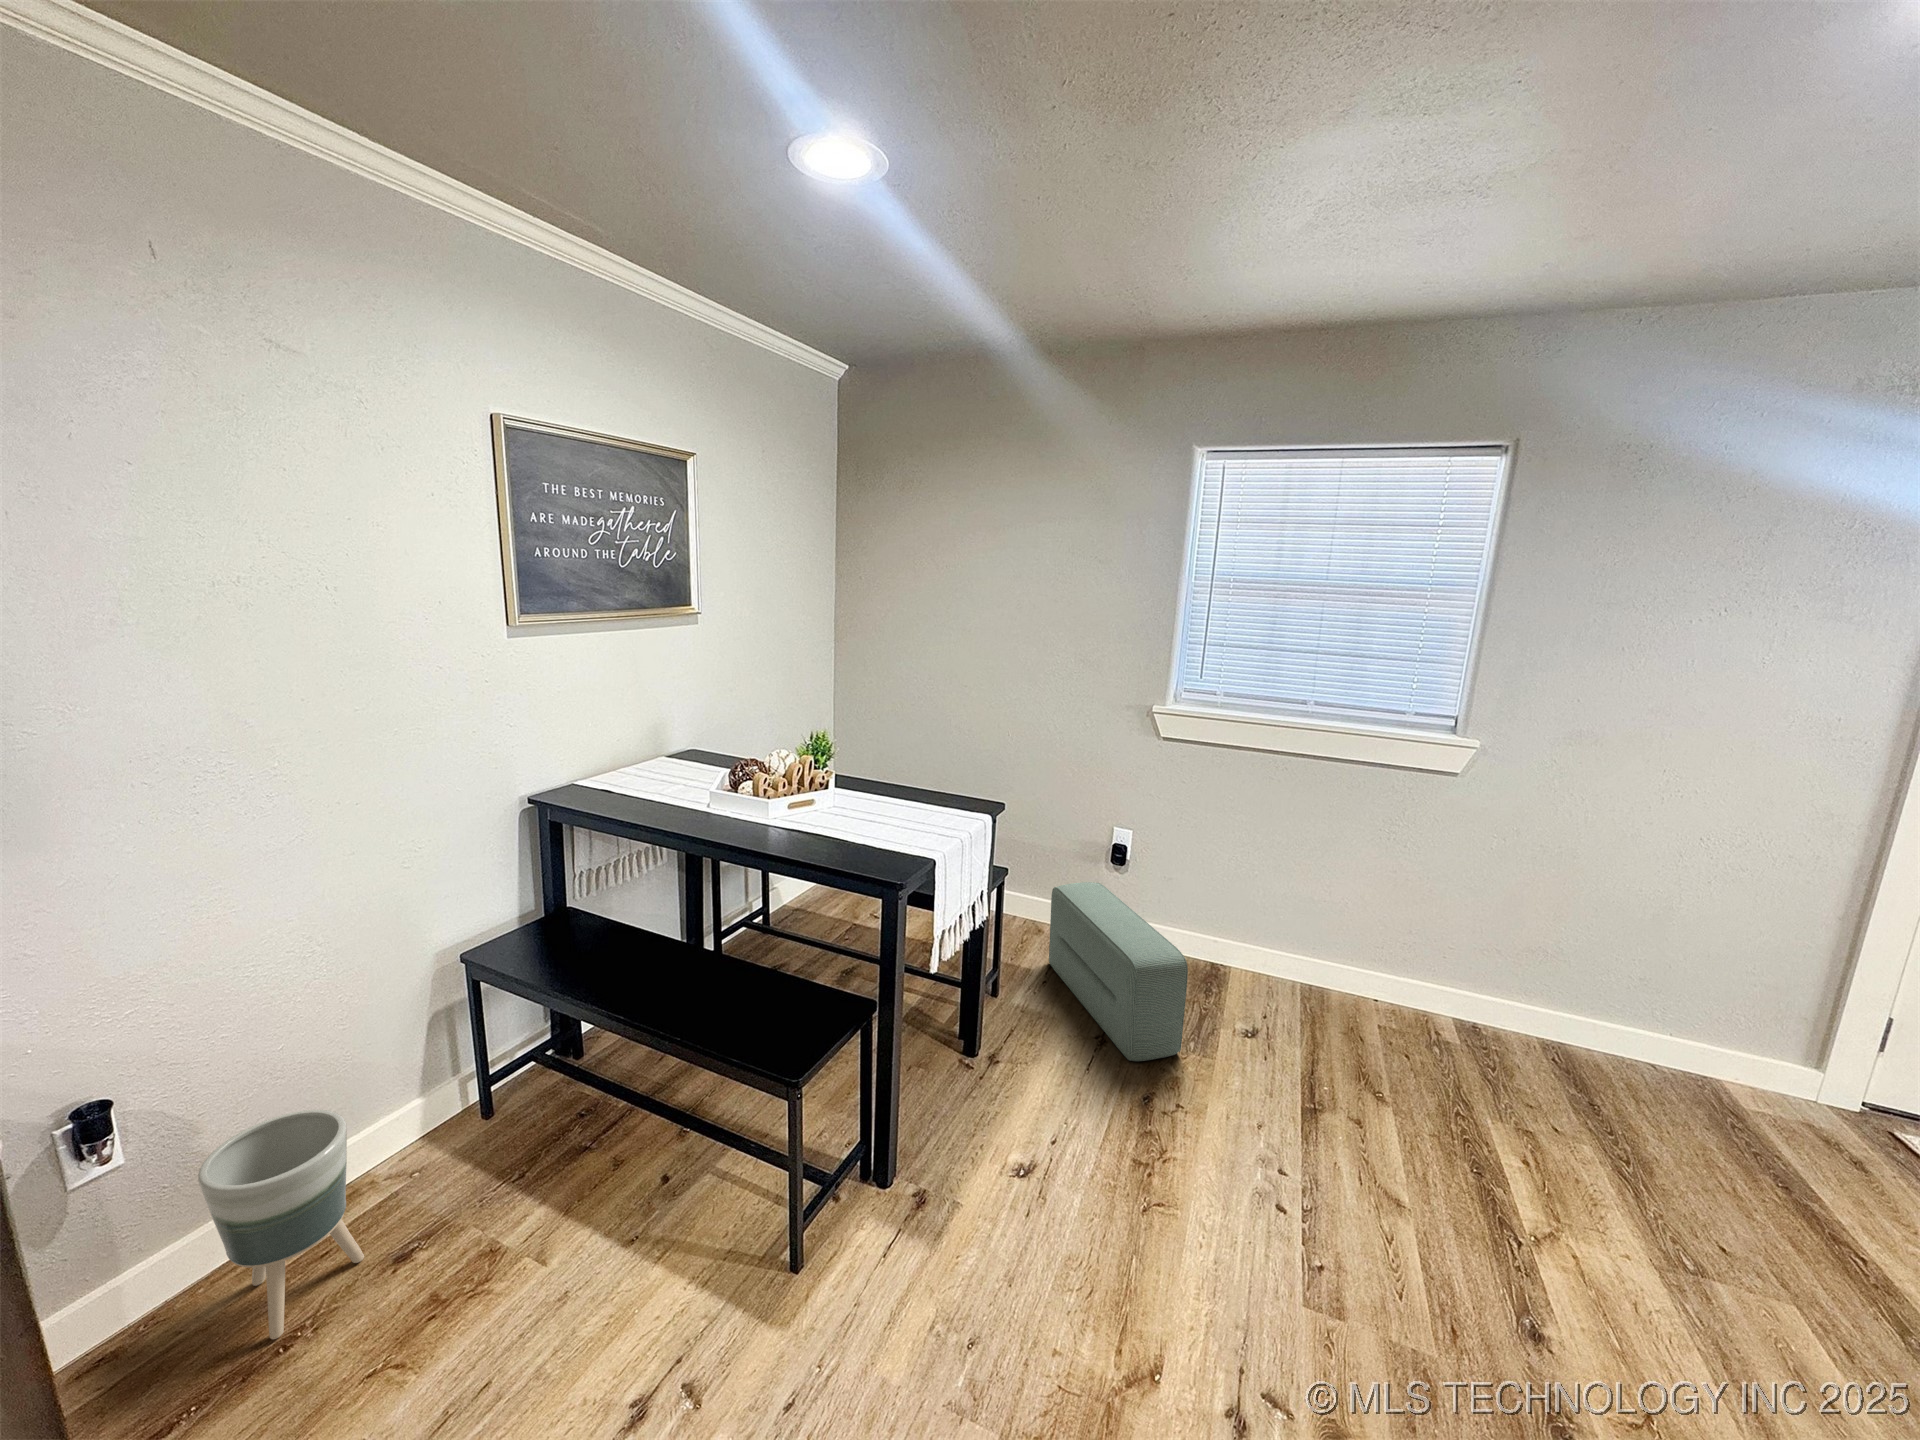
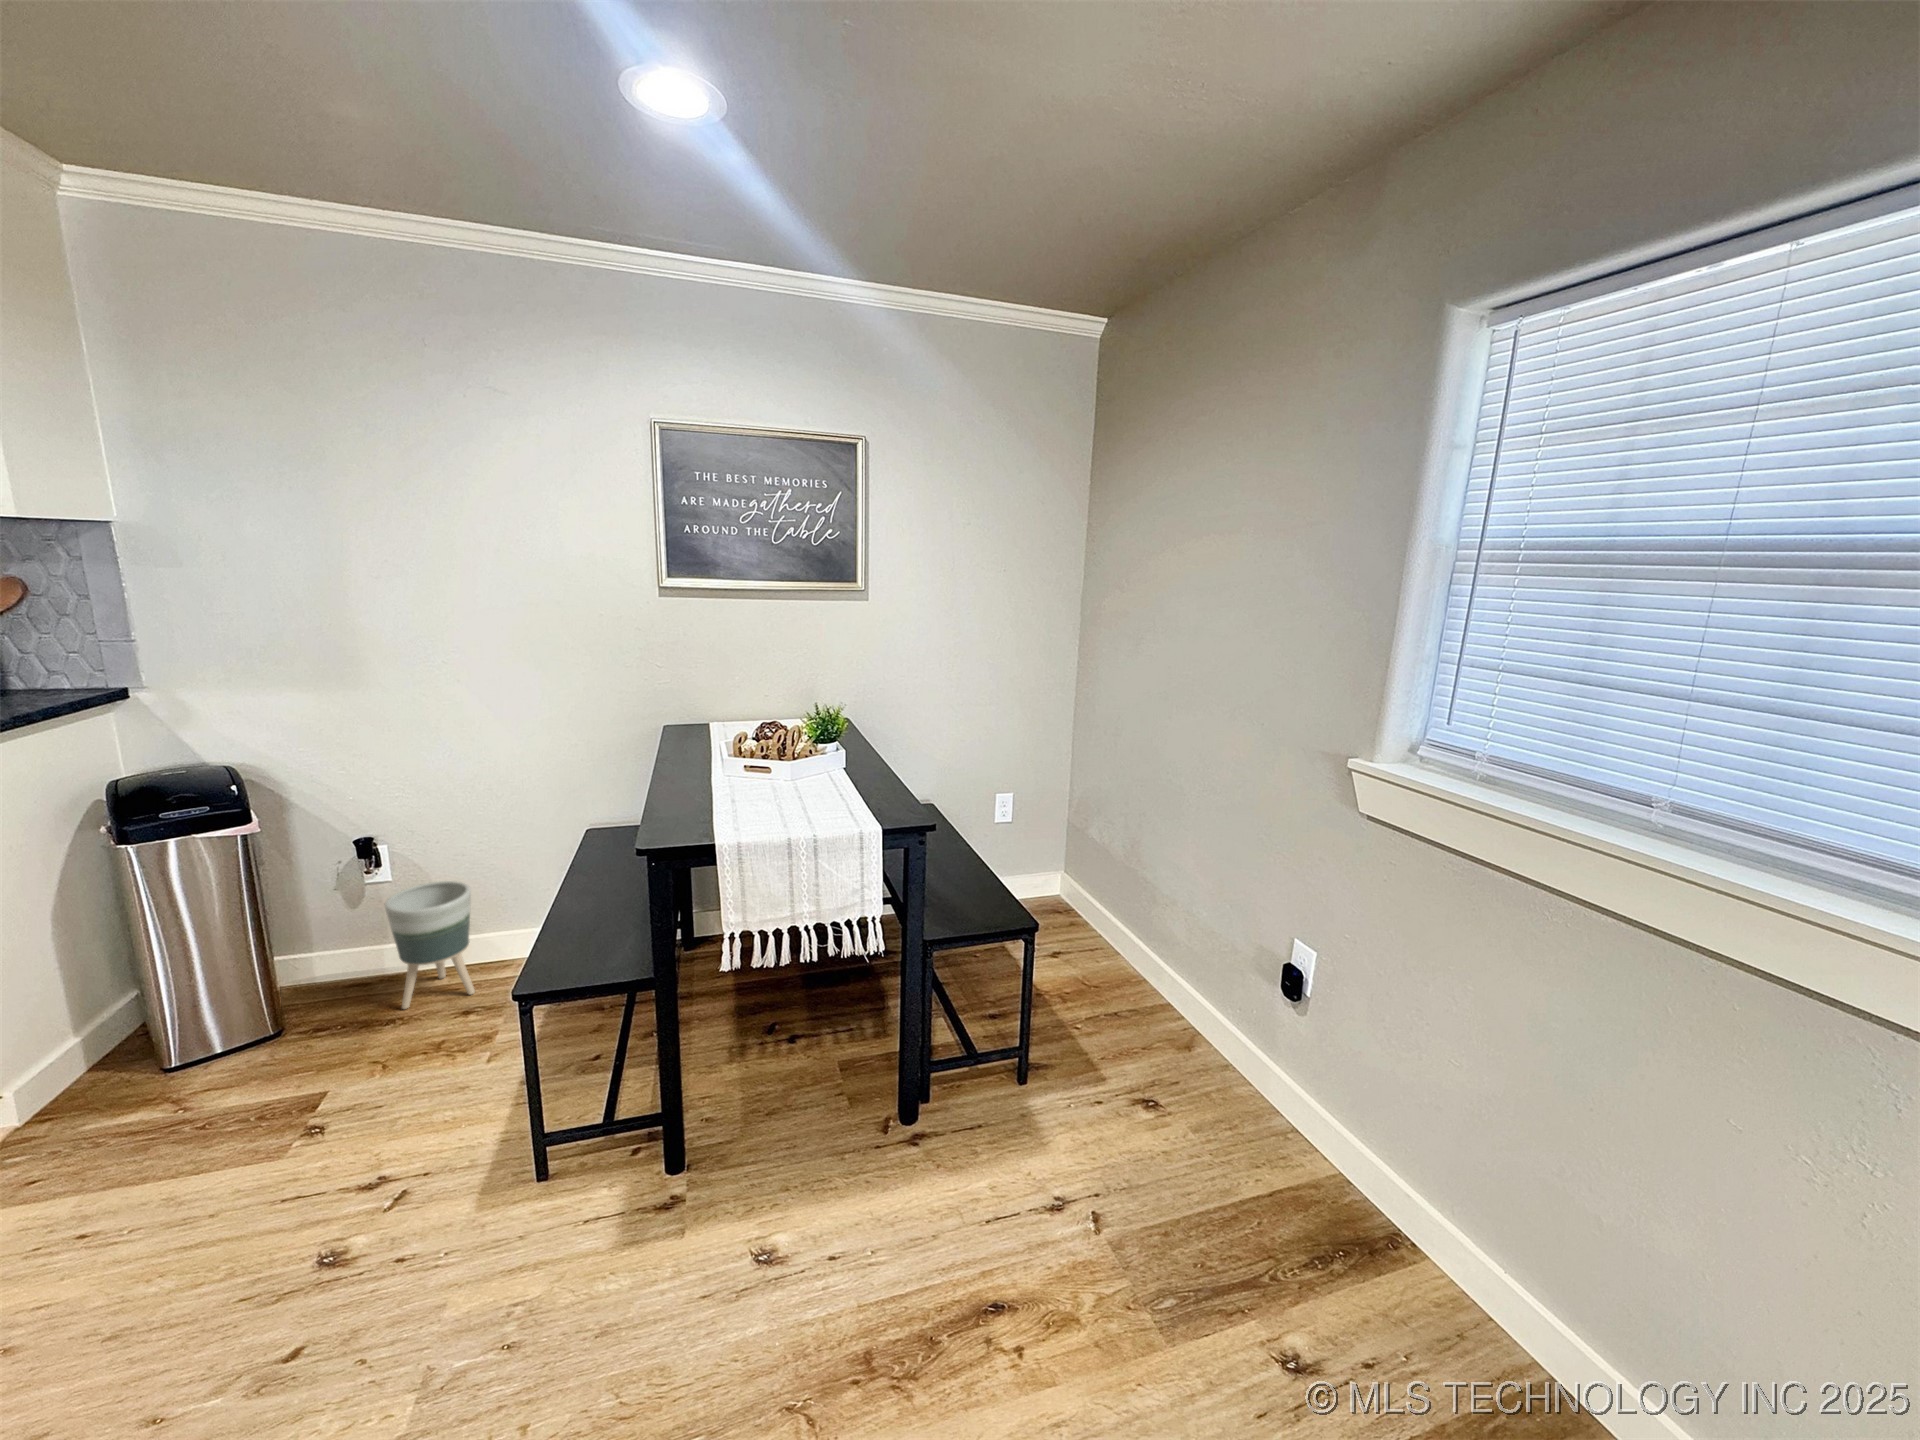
pouf: present [1049,882,1188,1061] -> none [1044,987,1218,1294]

